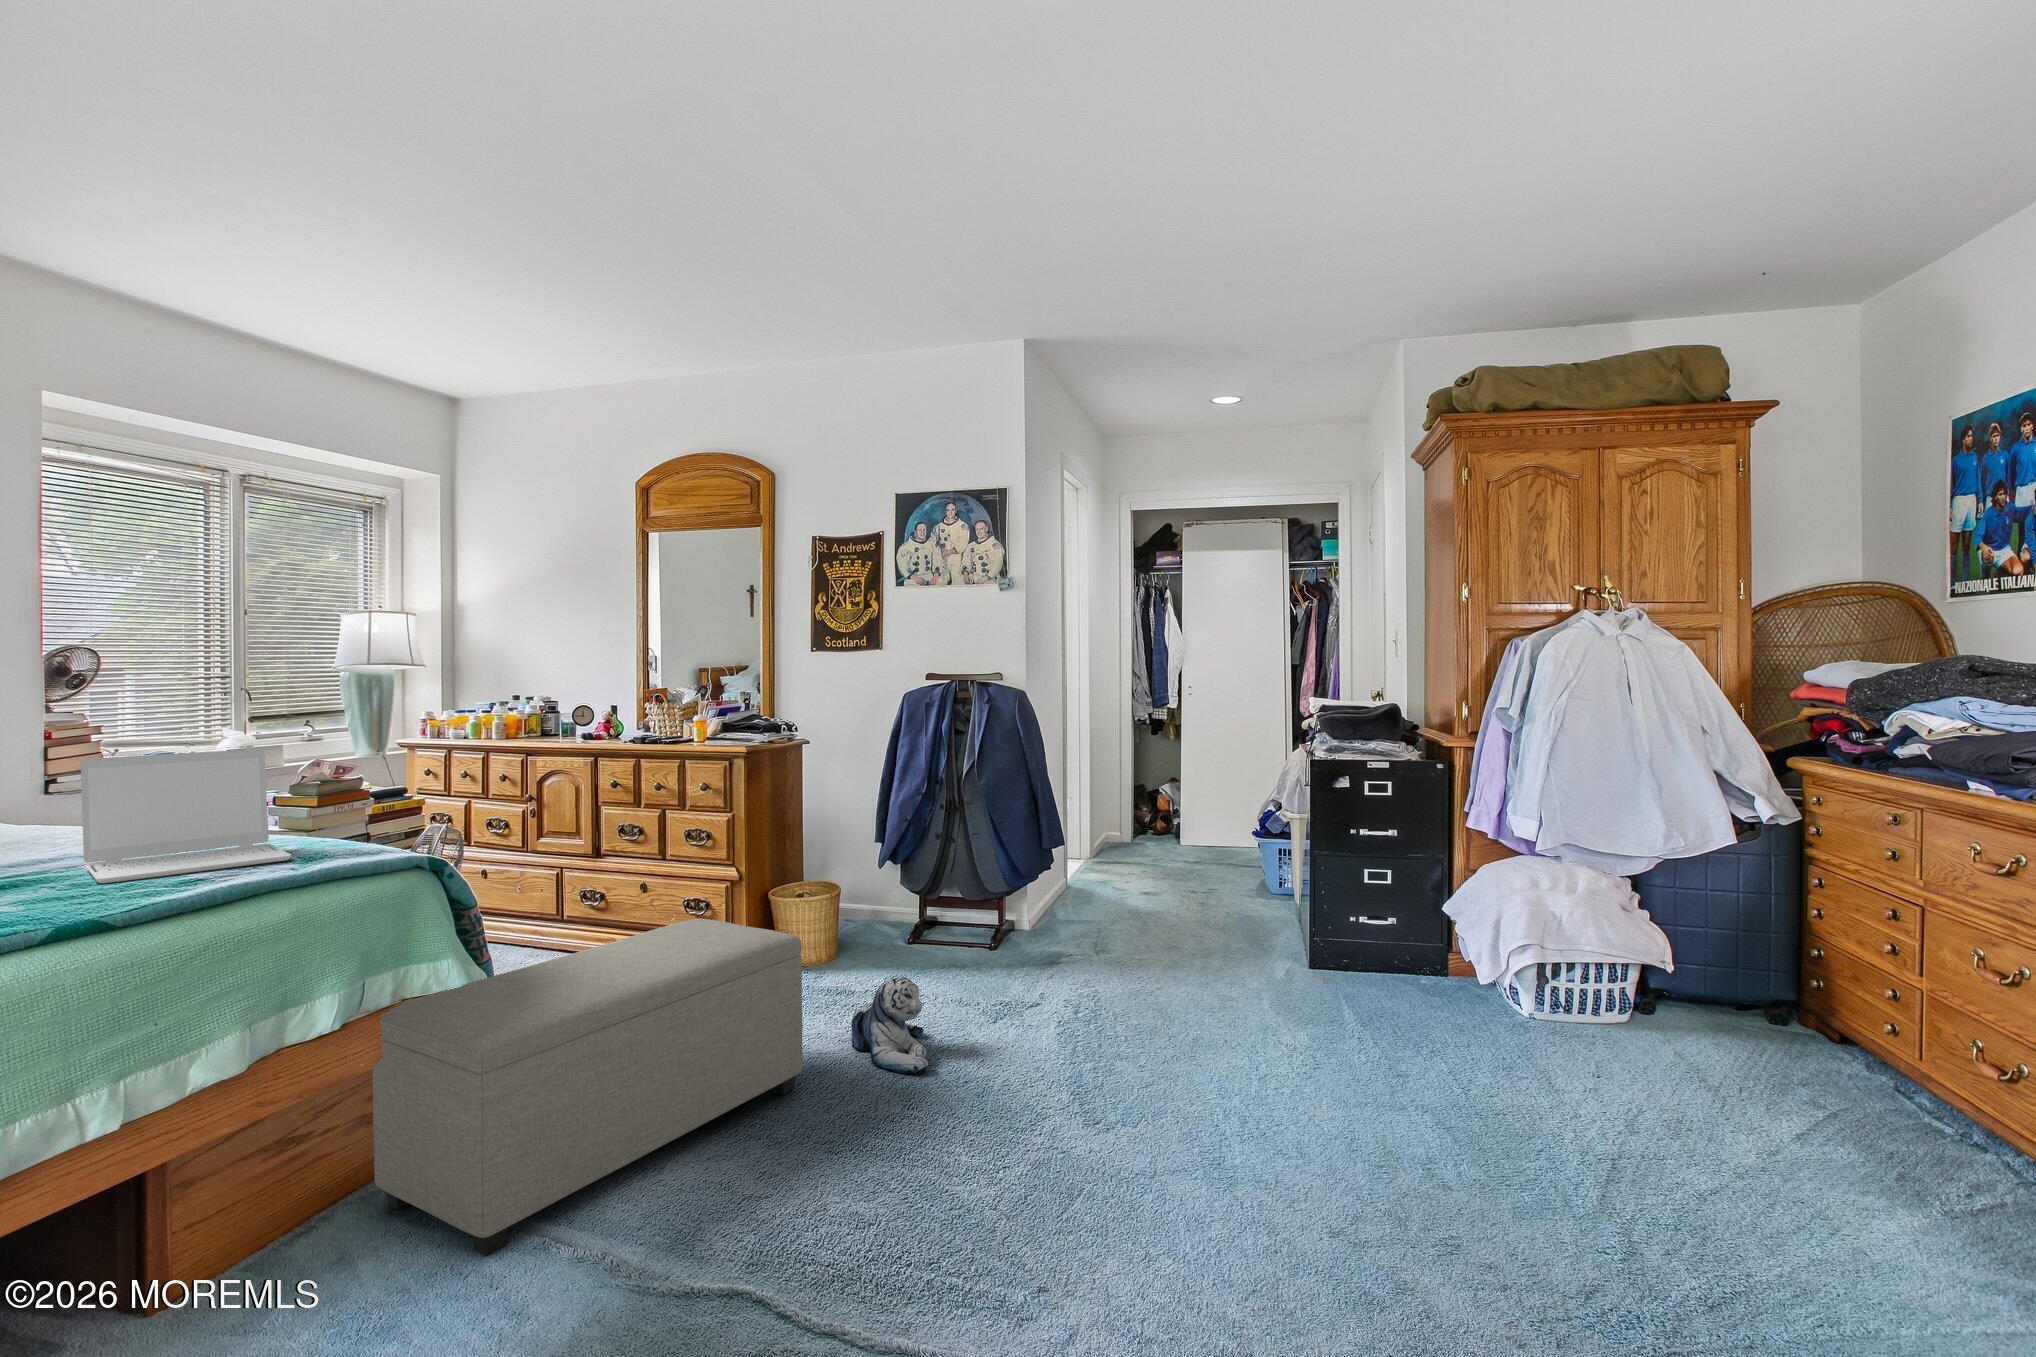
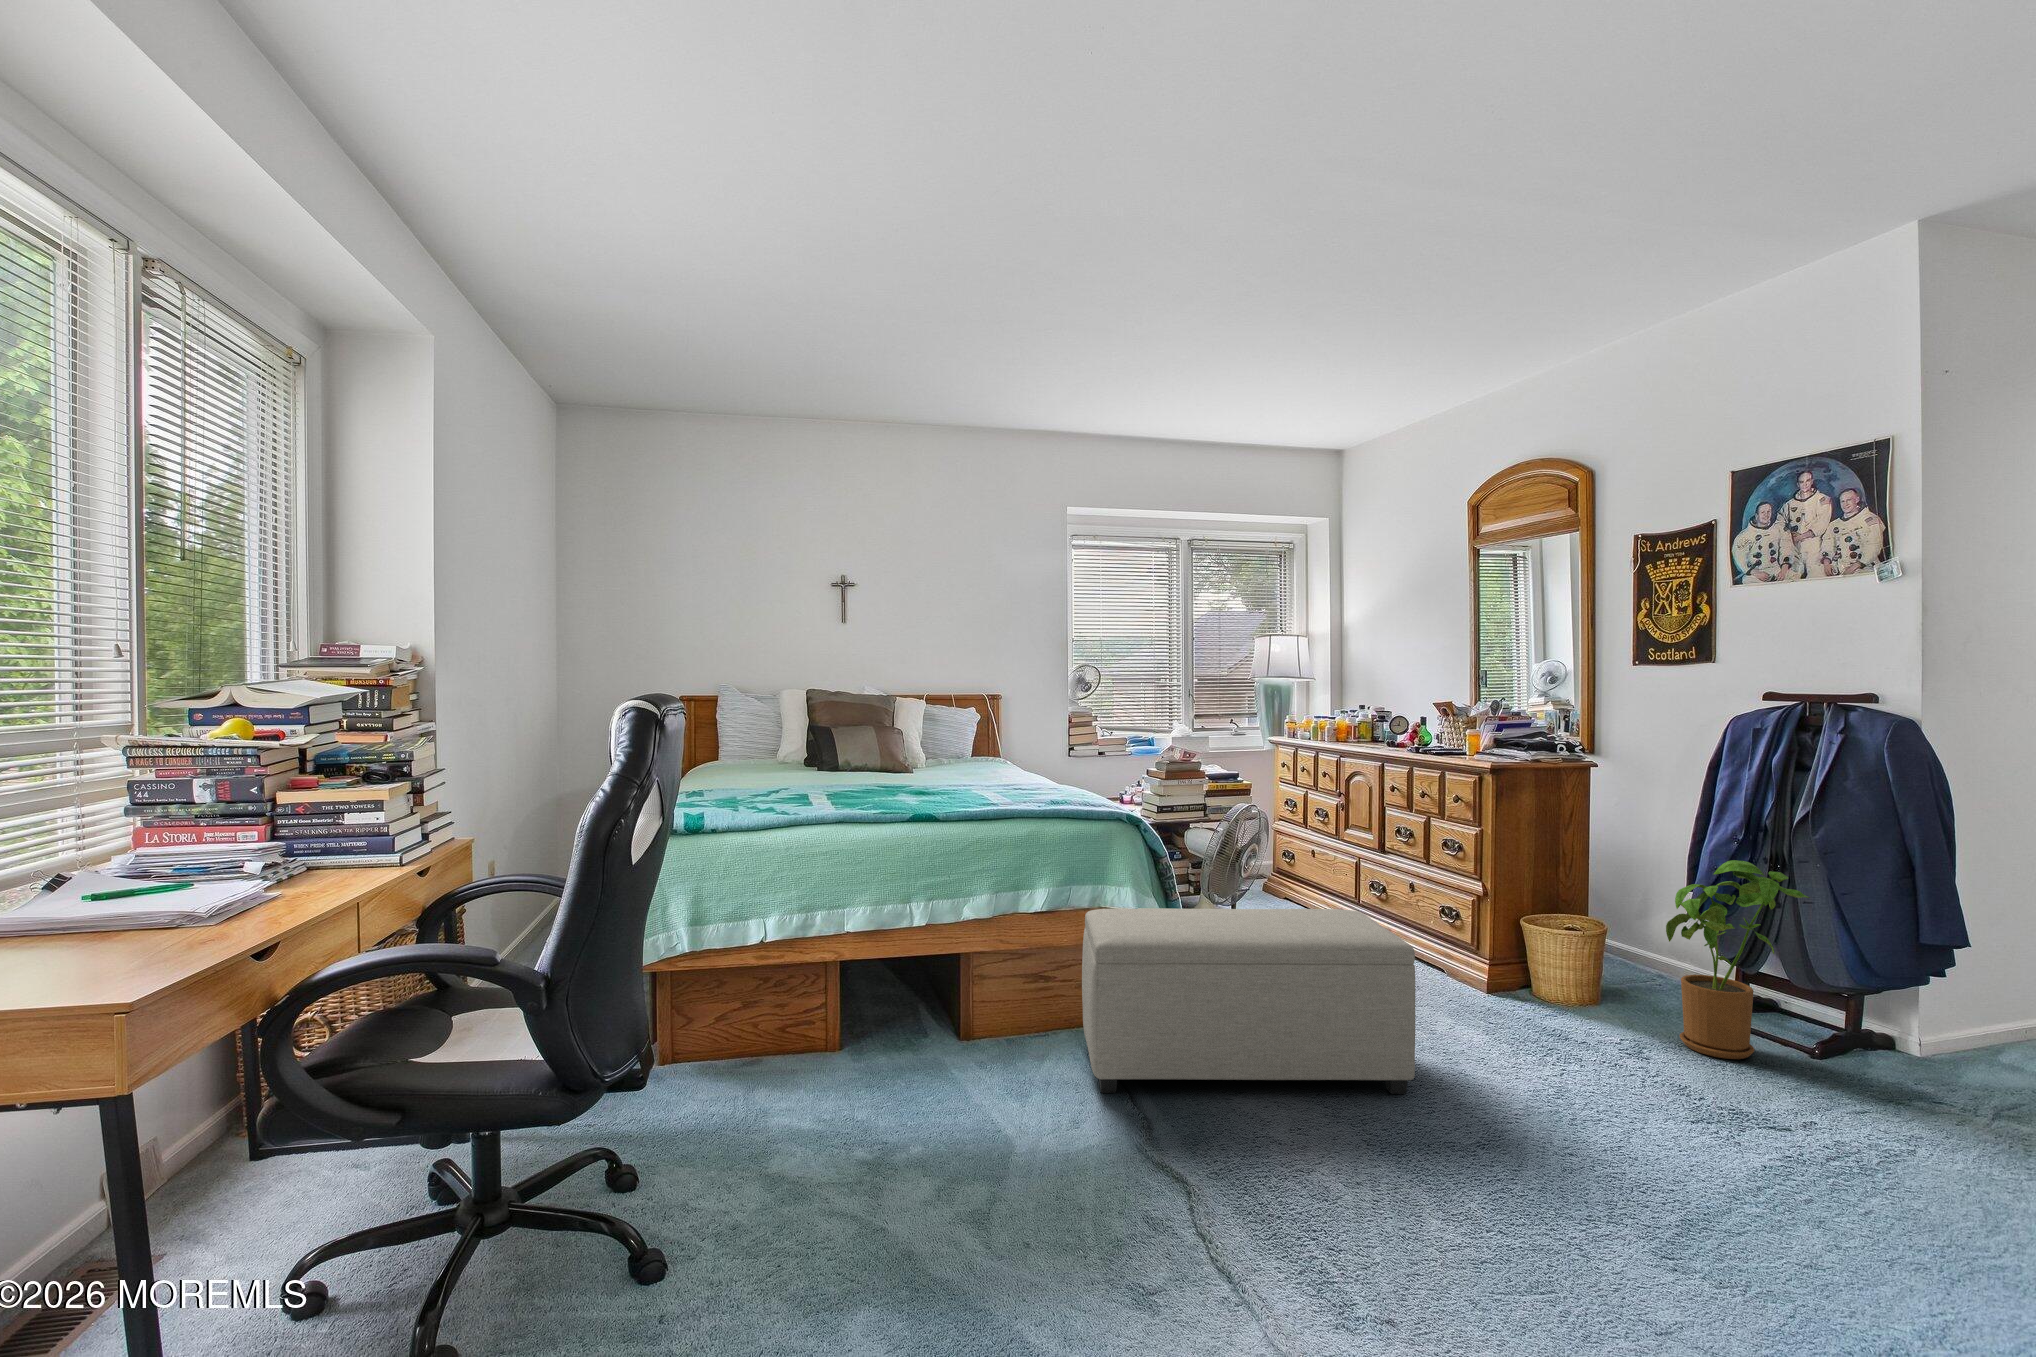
laptop: present [81,749,291,883] -> none [974,729,1071,801]
house plant: none [901,806,991,967] -> present [1666,860,1809,1059]
plush toy: present [851,977,929,1073] -> none [1501,1025,1595,1135]

